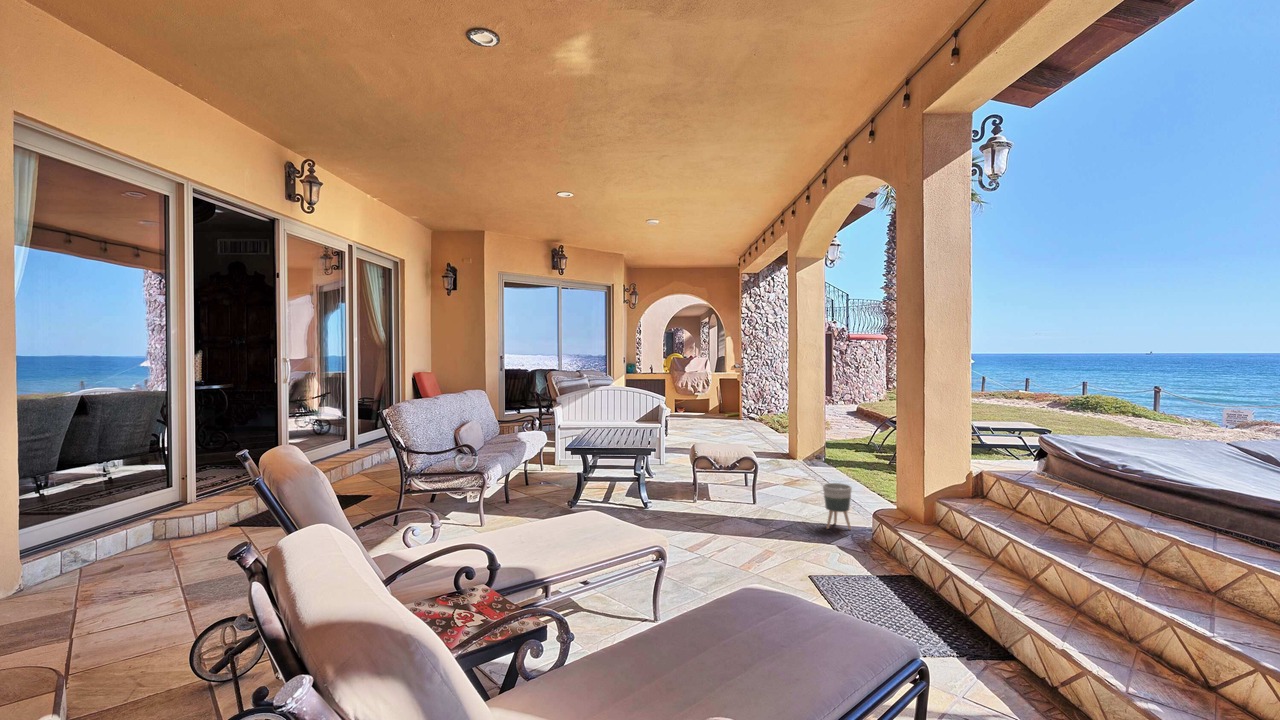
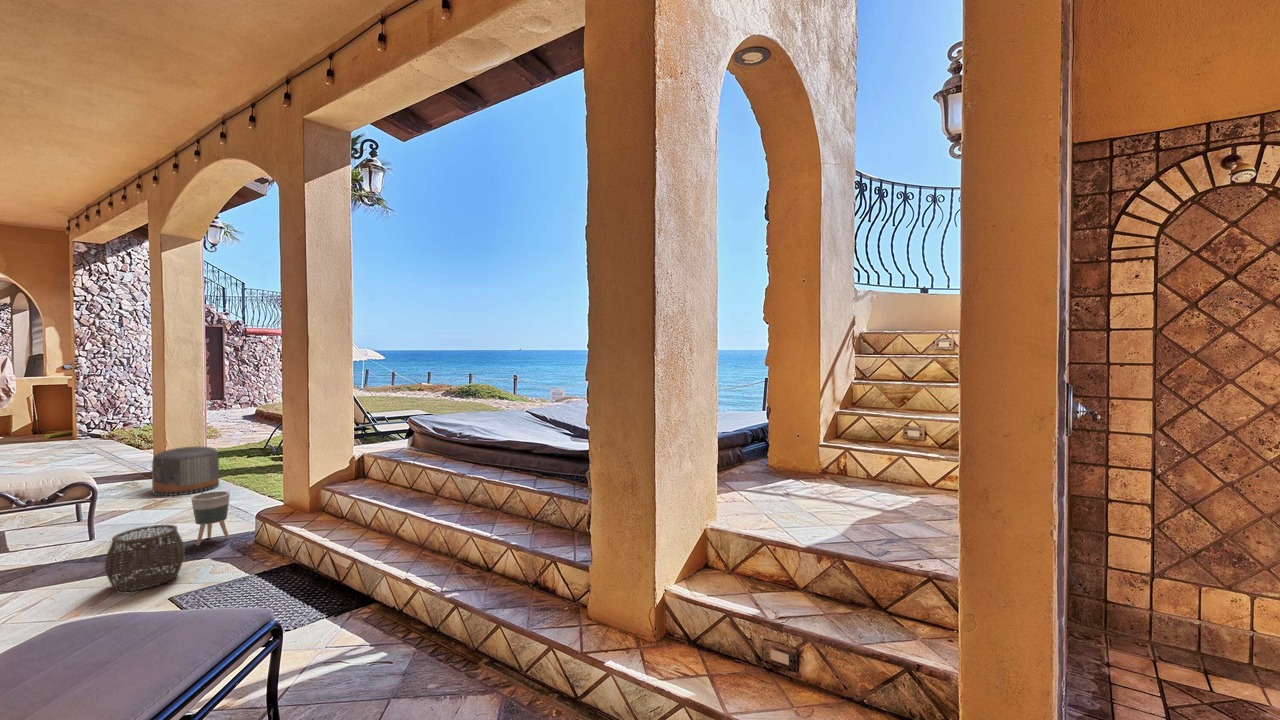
pouf: none [791,438,836,479] -> present [152,447,219,496]
woven basket: none [770,504,822,558] -> present [105,525,185,592]

